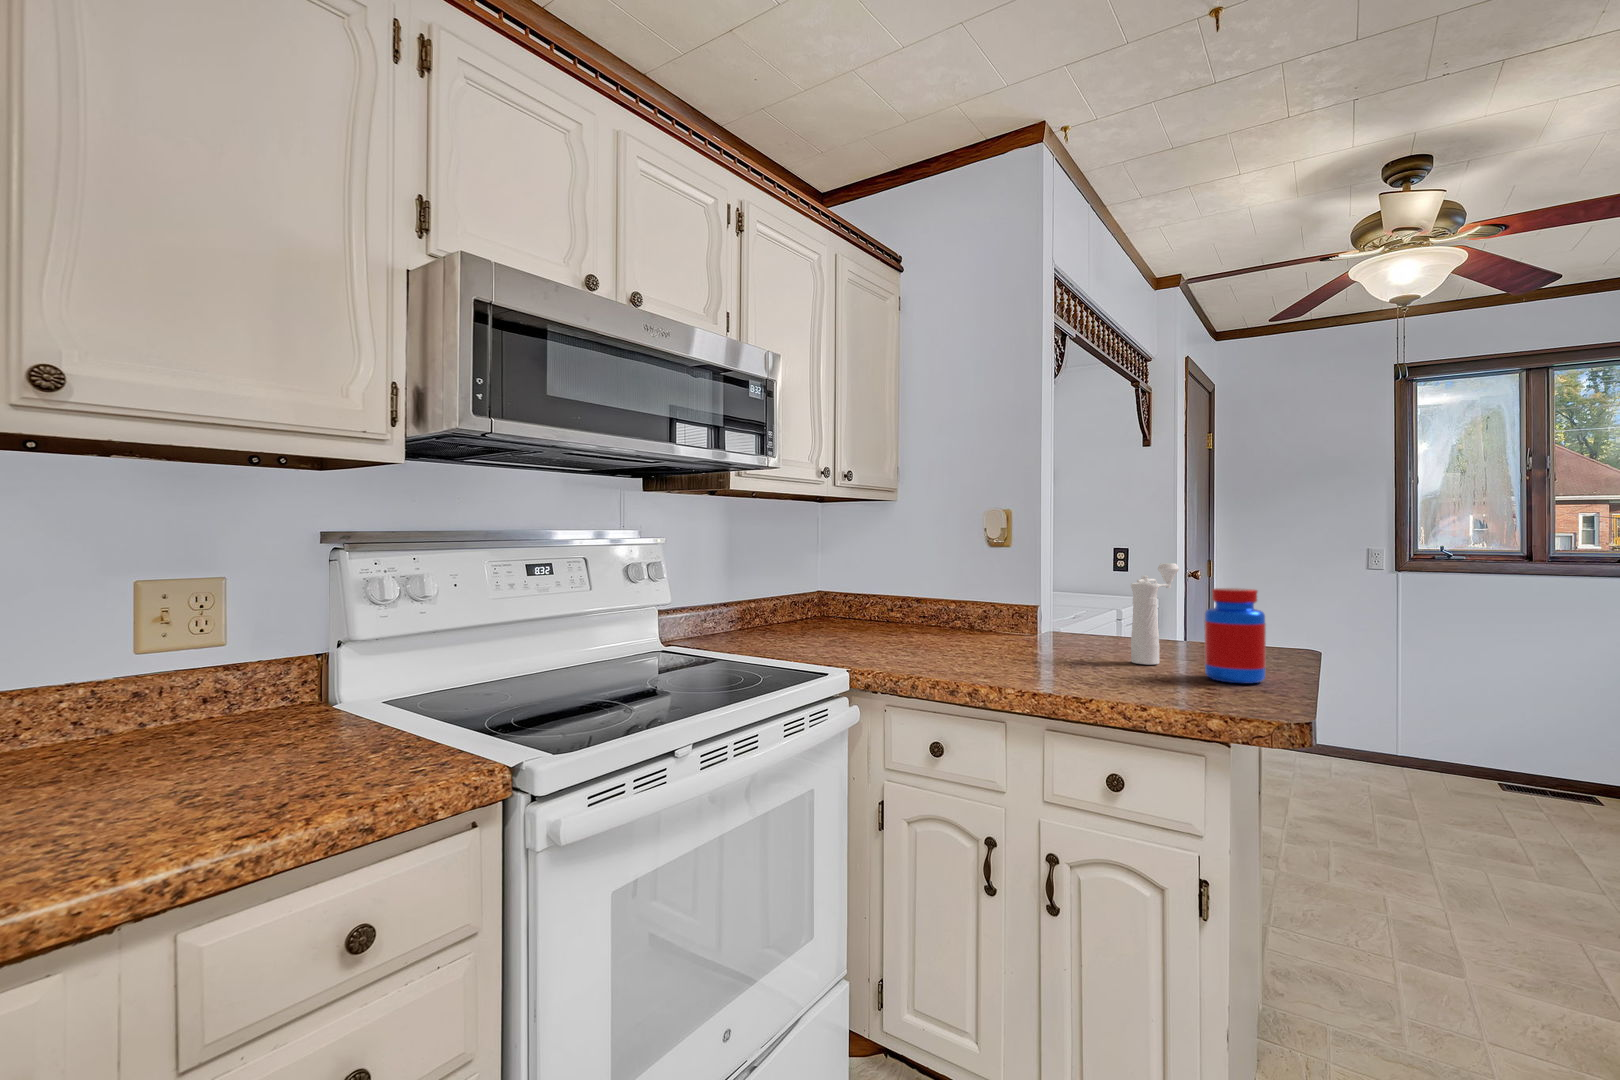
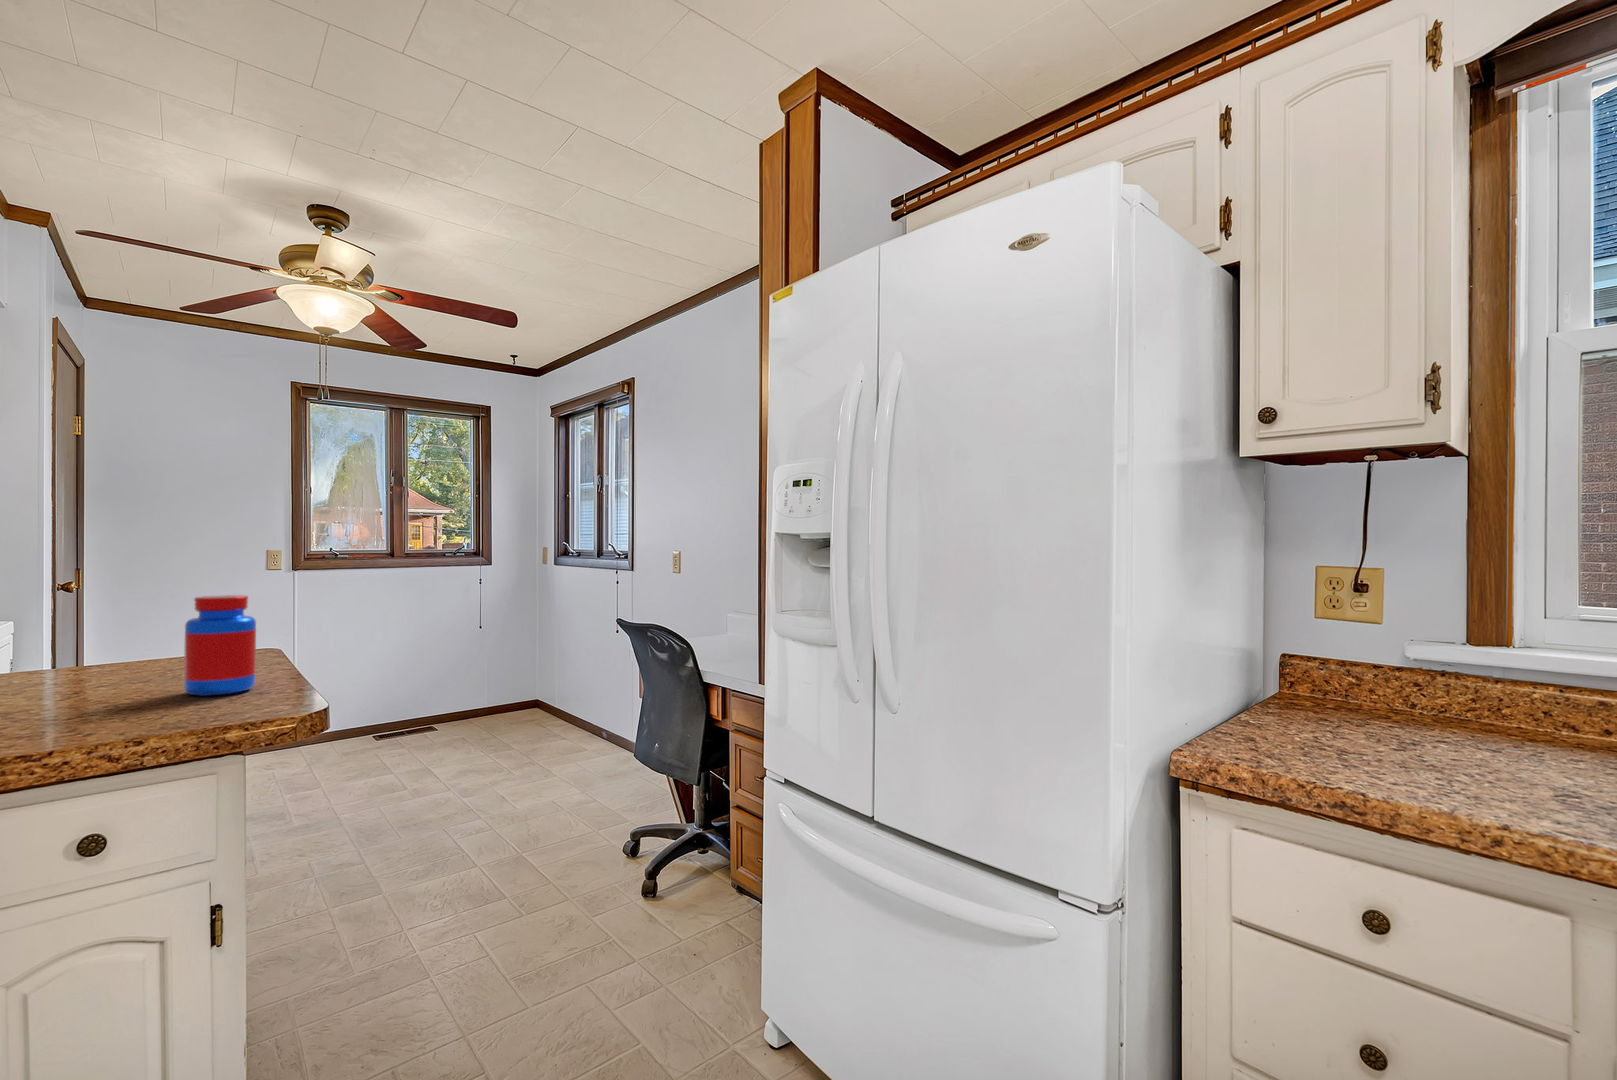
pepper mill: present [1131,563,1179,664] -> none [66,571,132,696]

